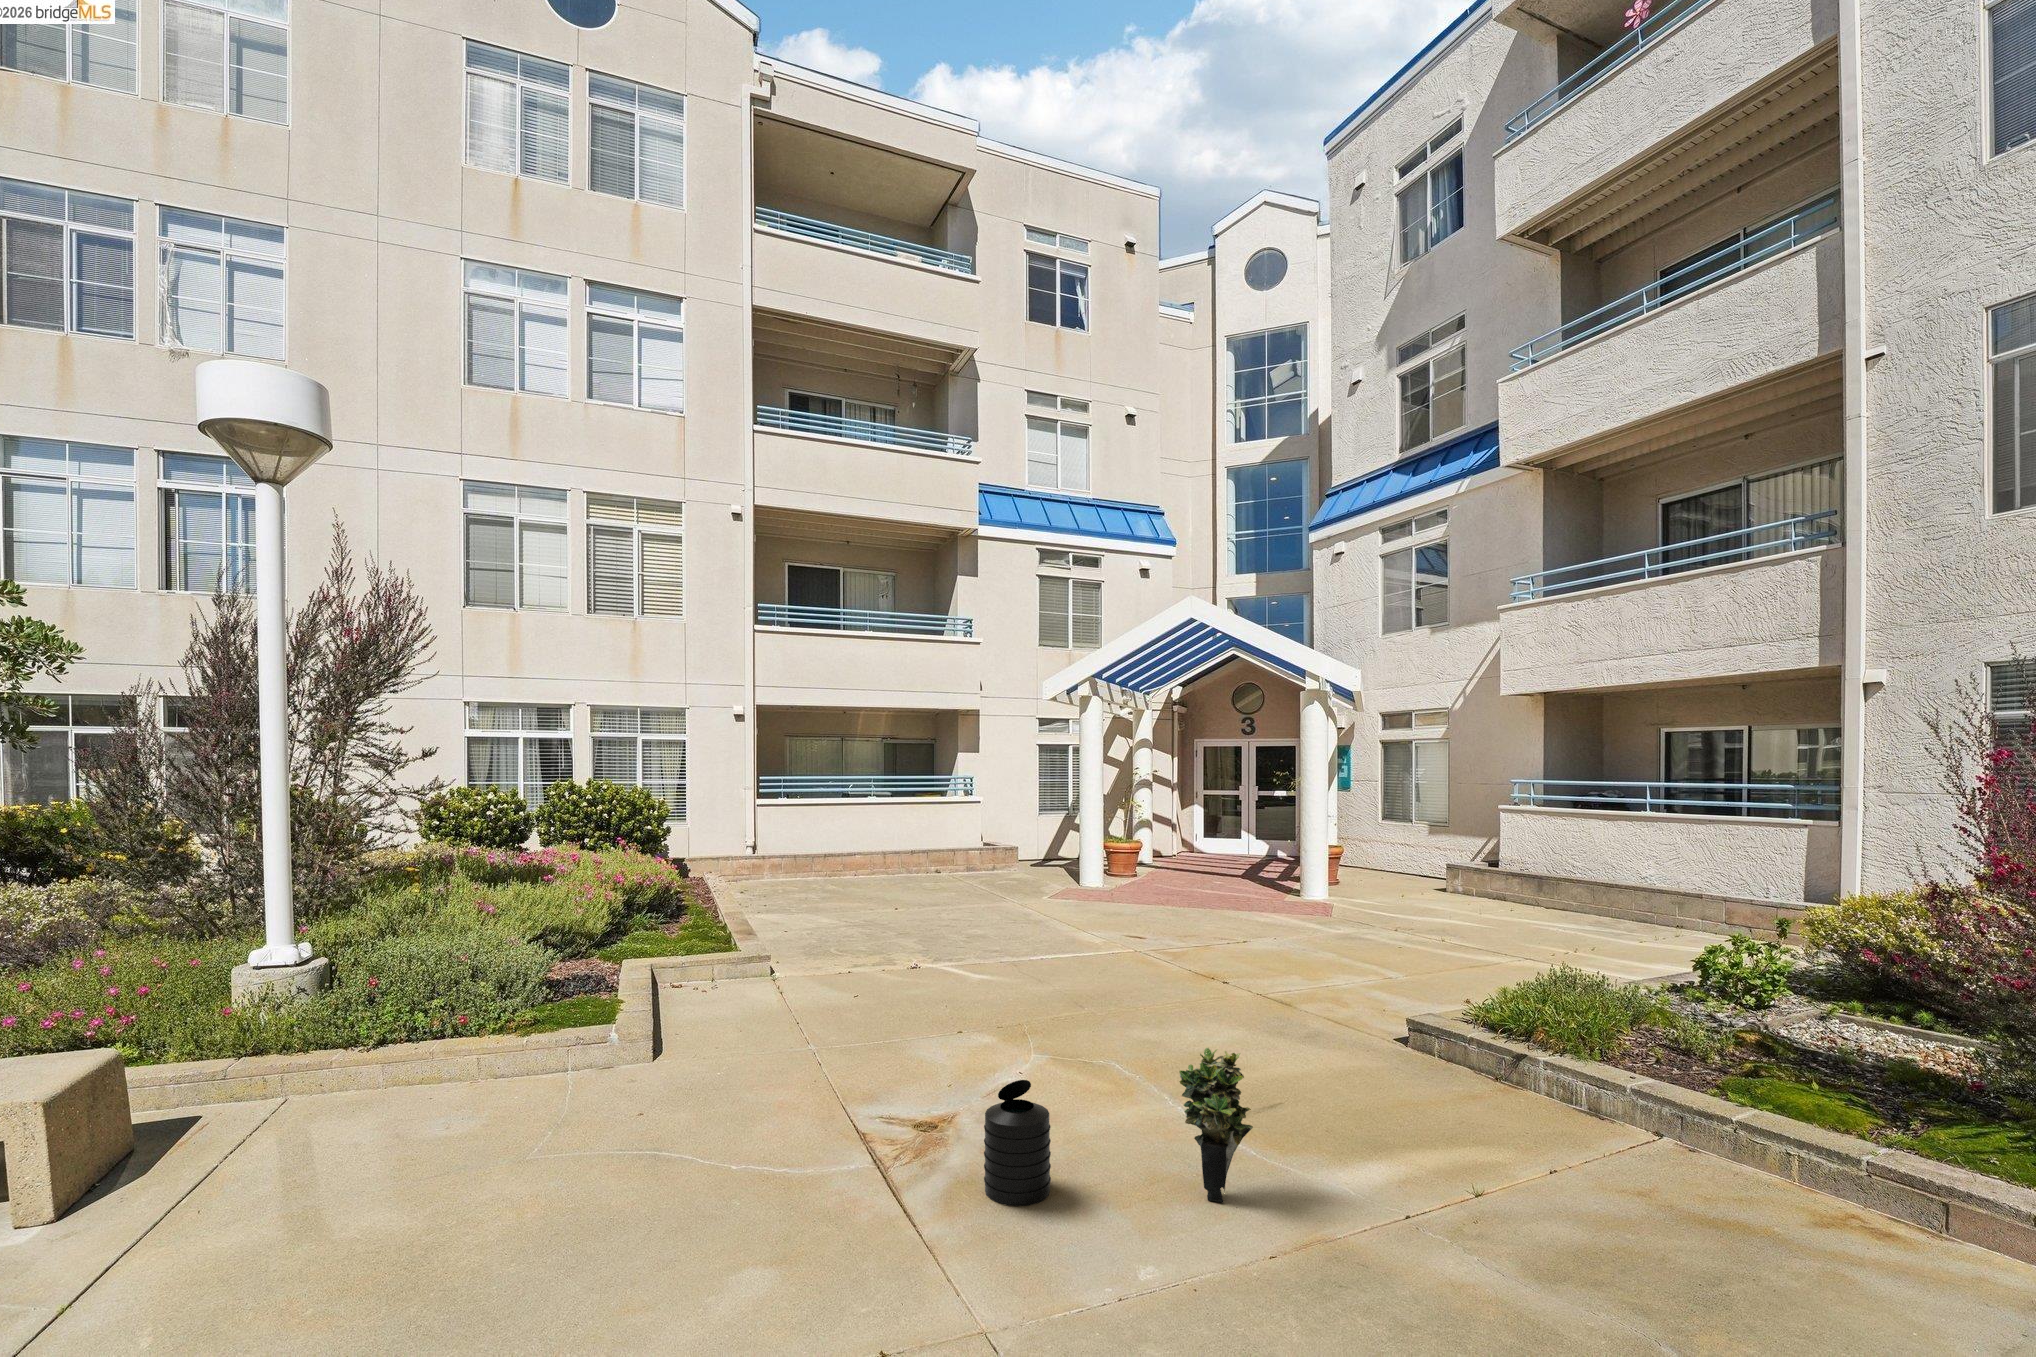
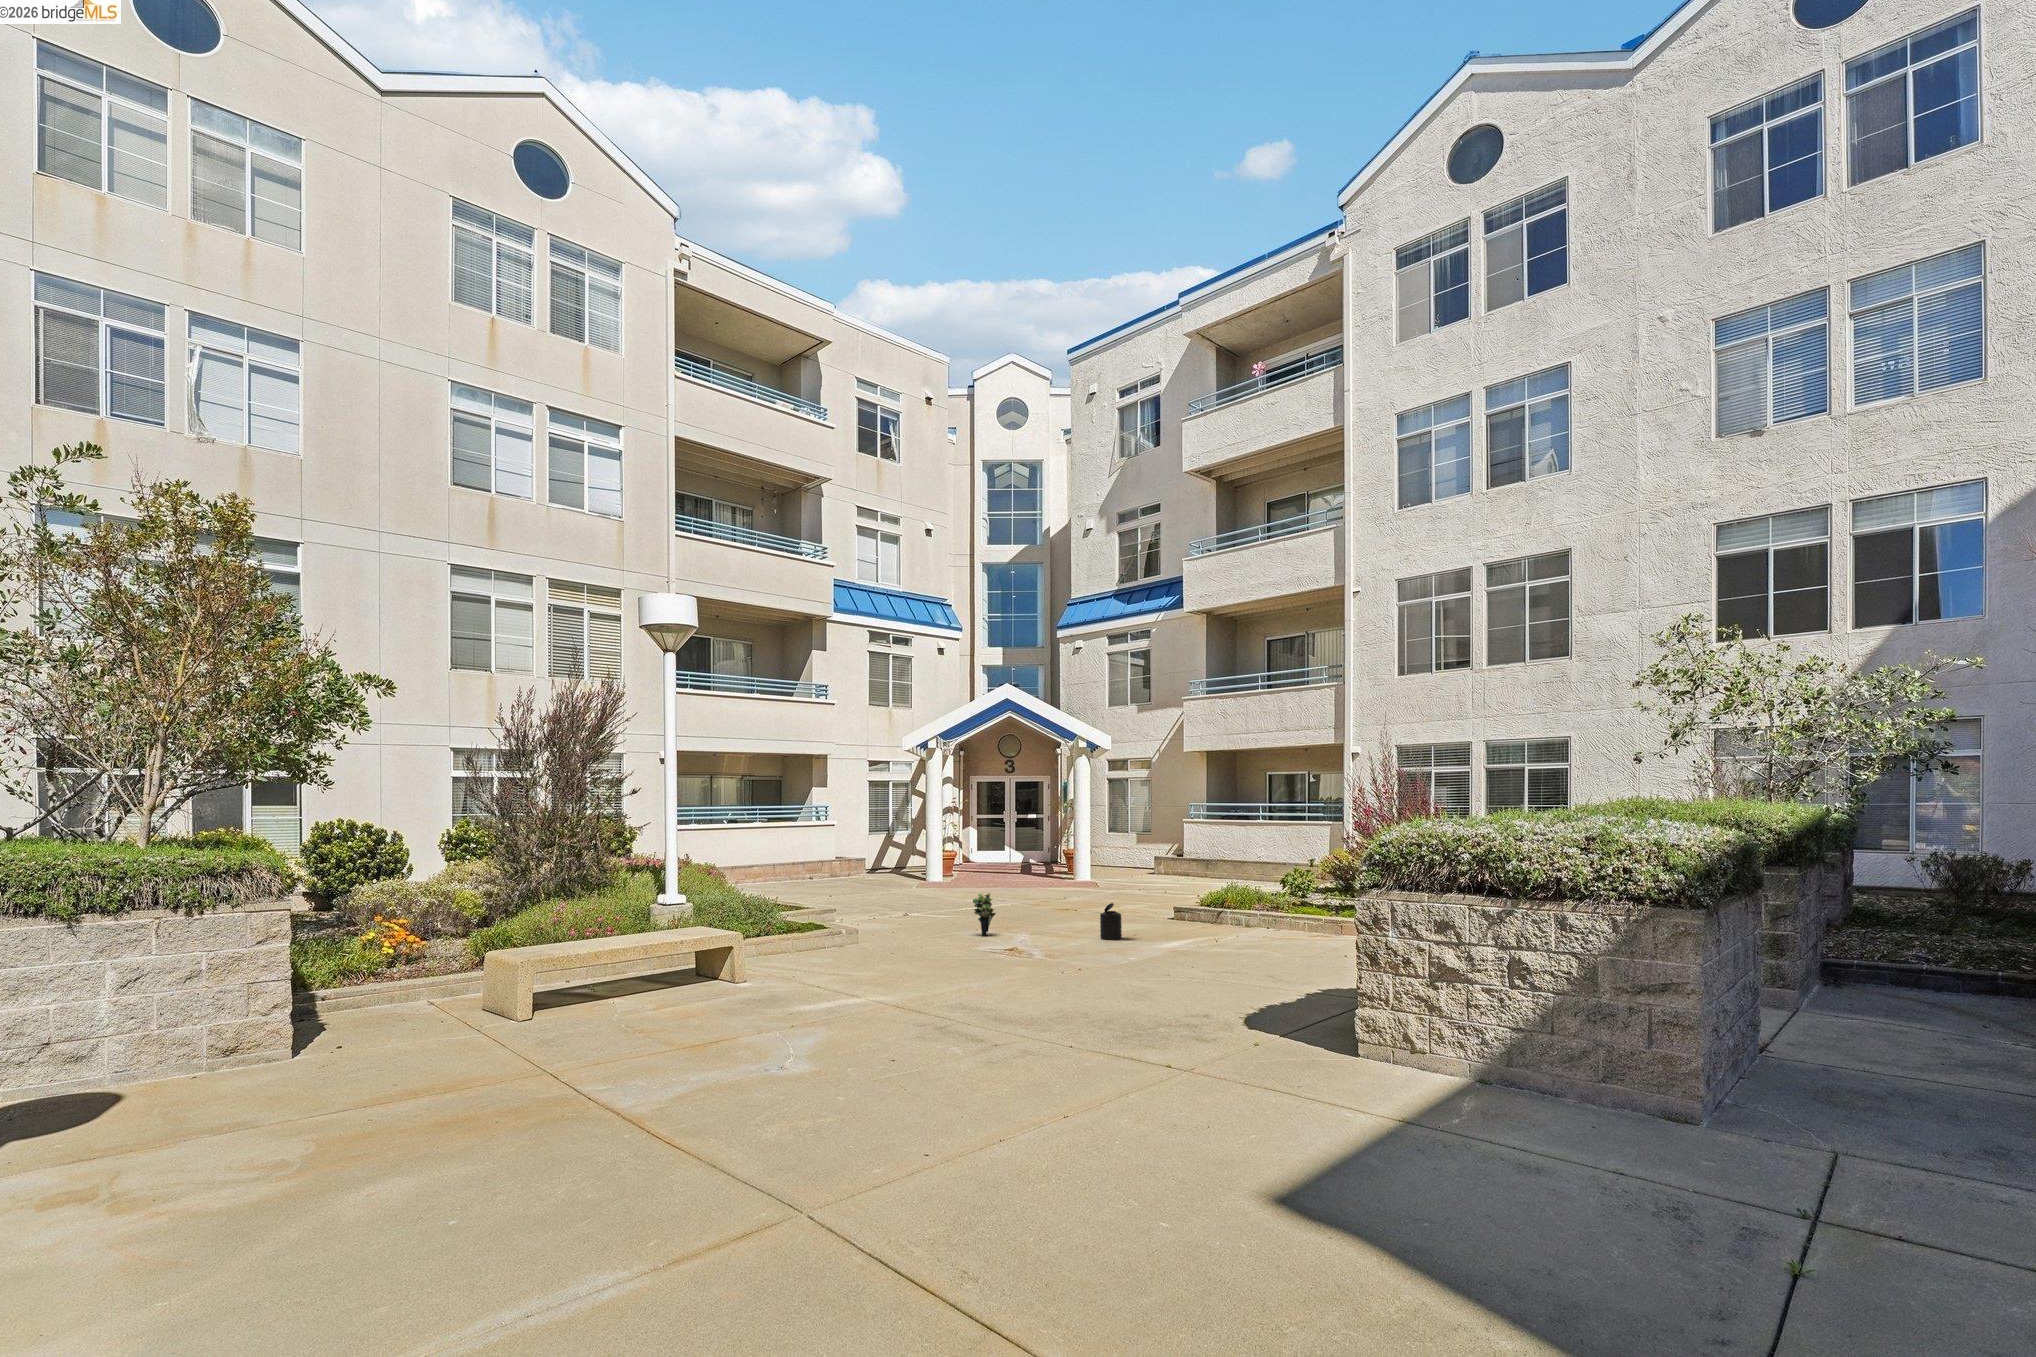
potted plant: present [1179,1048,1253,1202] -> present [972,893,996,936]

